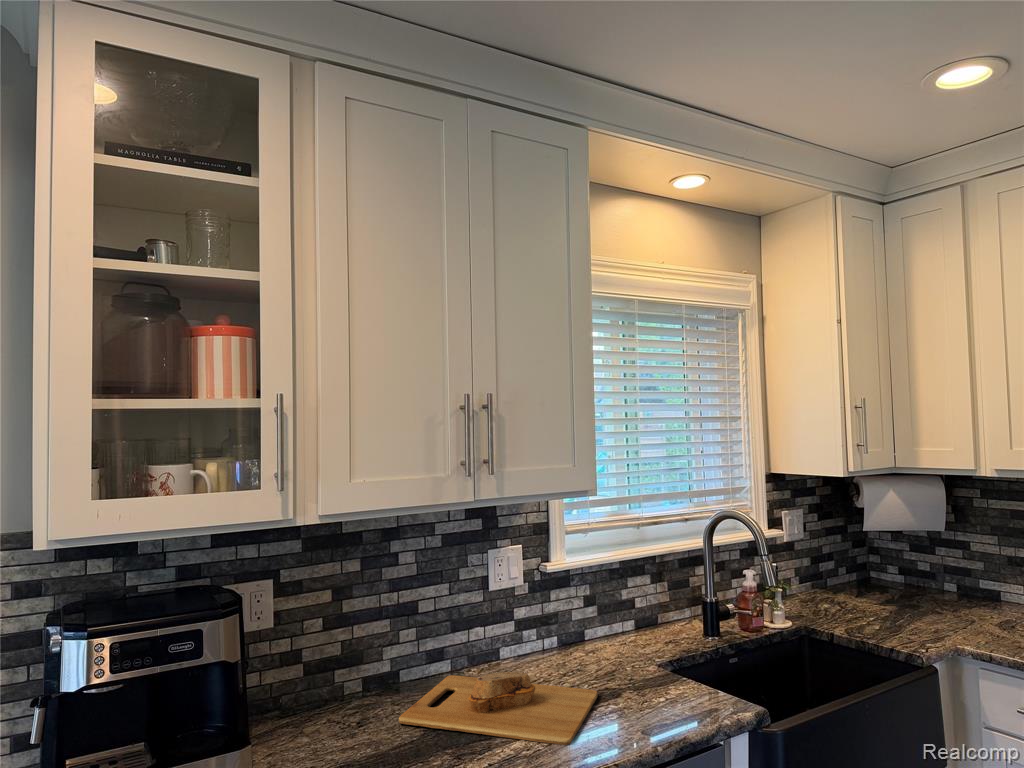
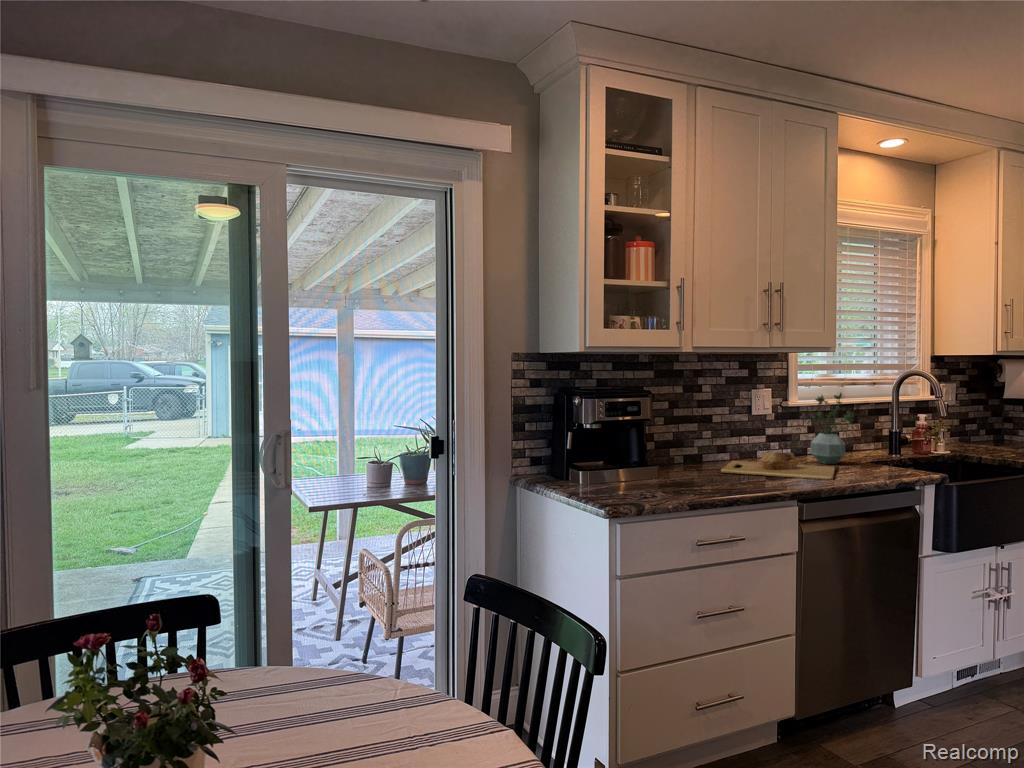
potted plant: none [573,553,641,672] -> present [811,393,854,464]

